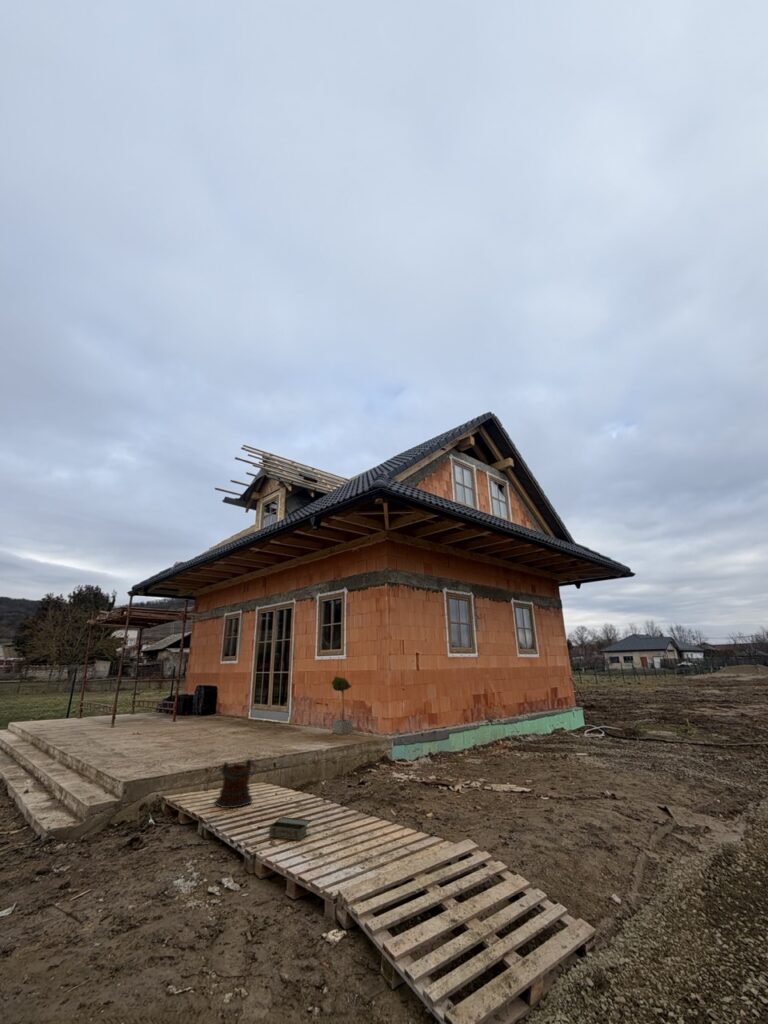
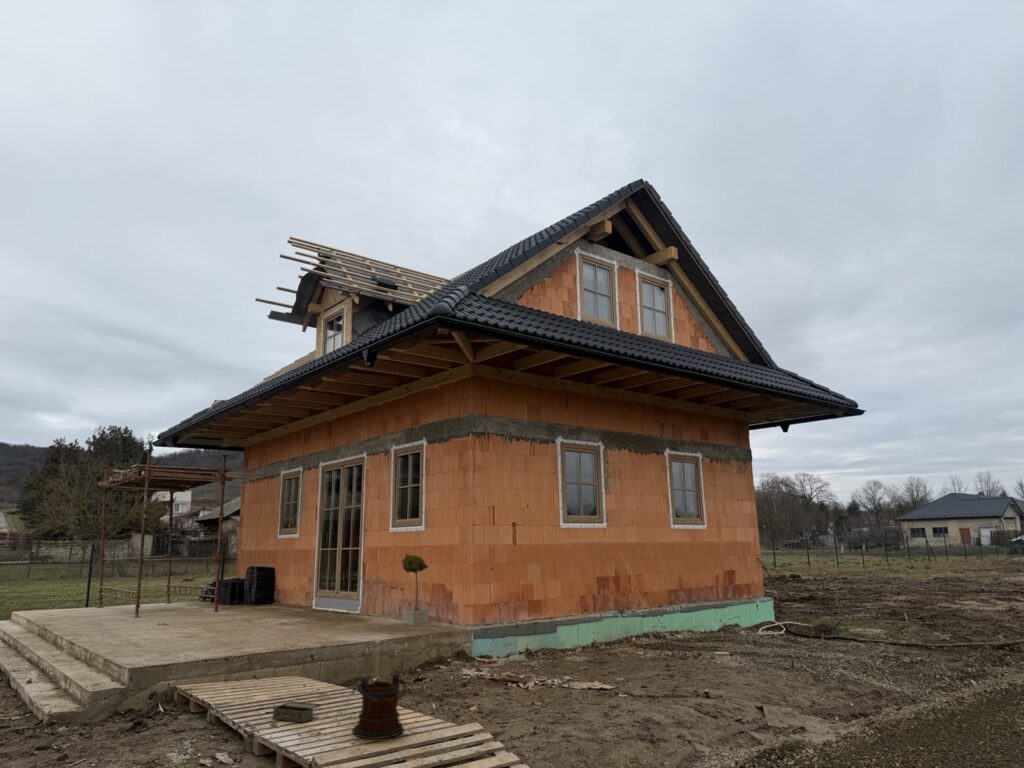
bucket: present [215,759,256,808] -> present [352,674,406,739]

